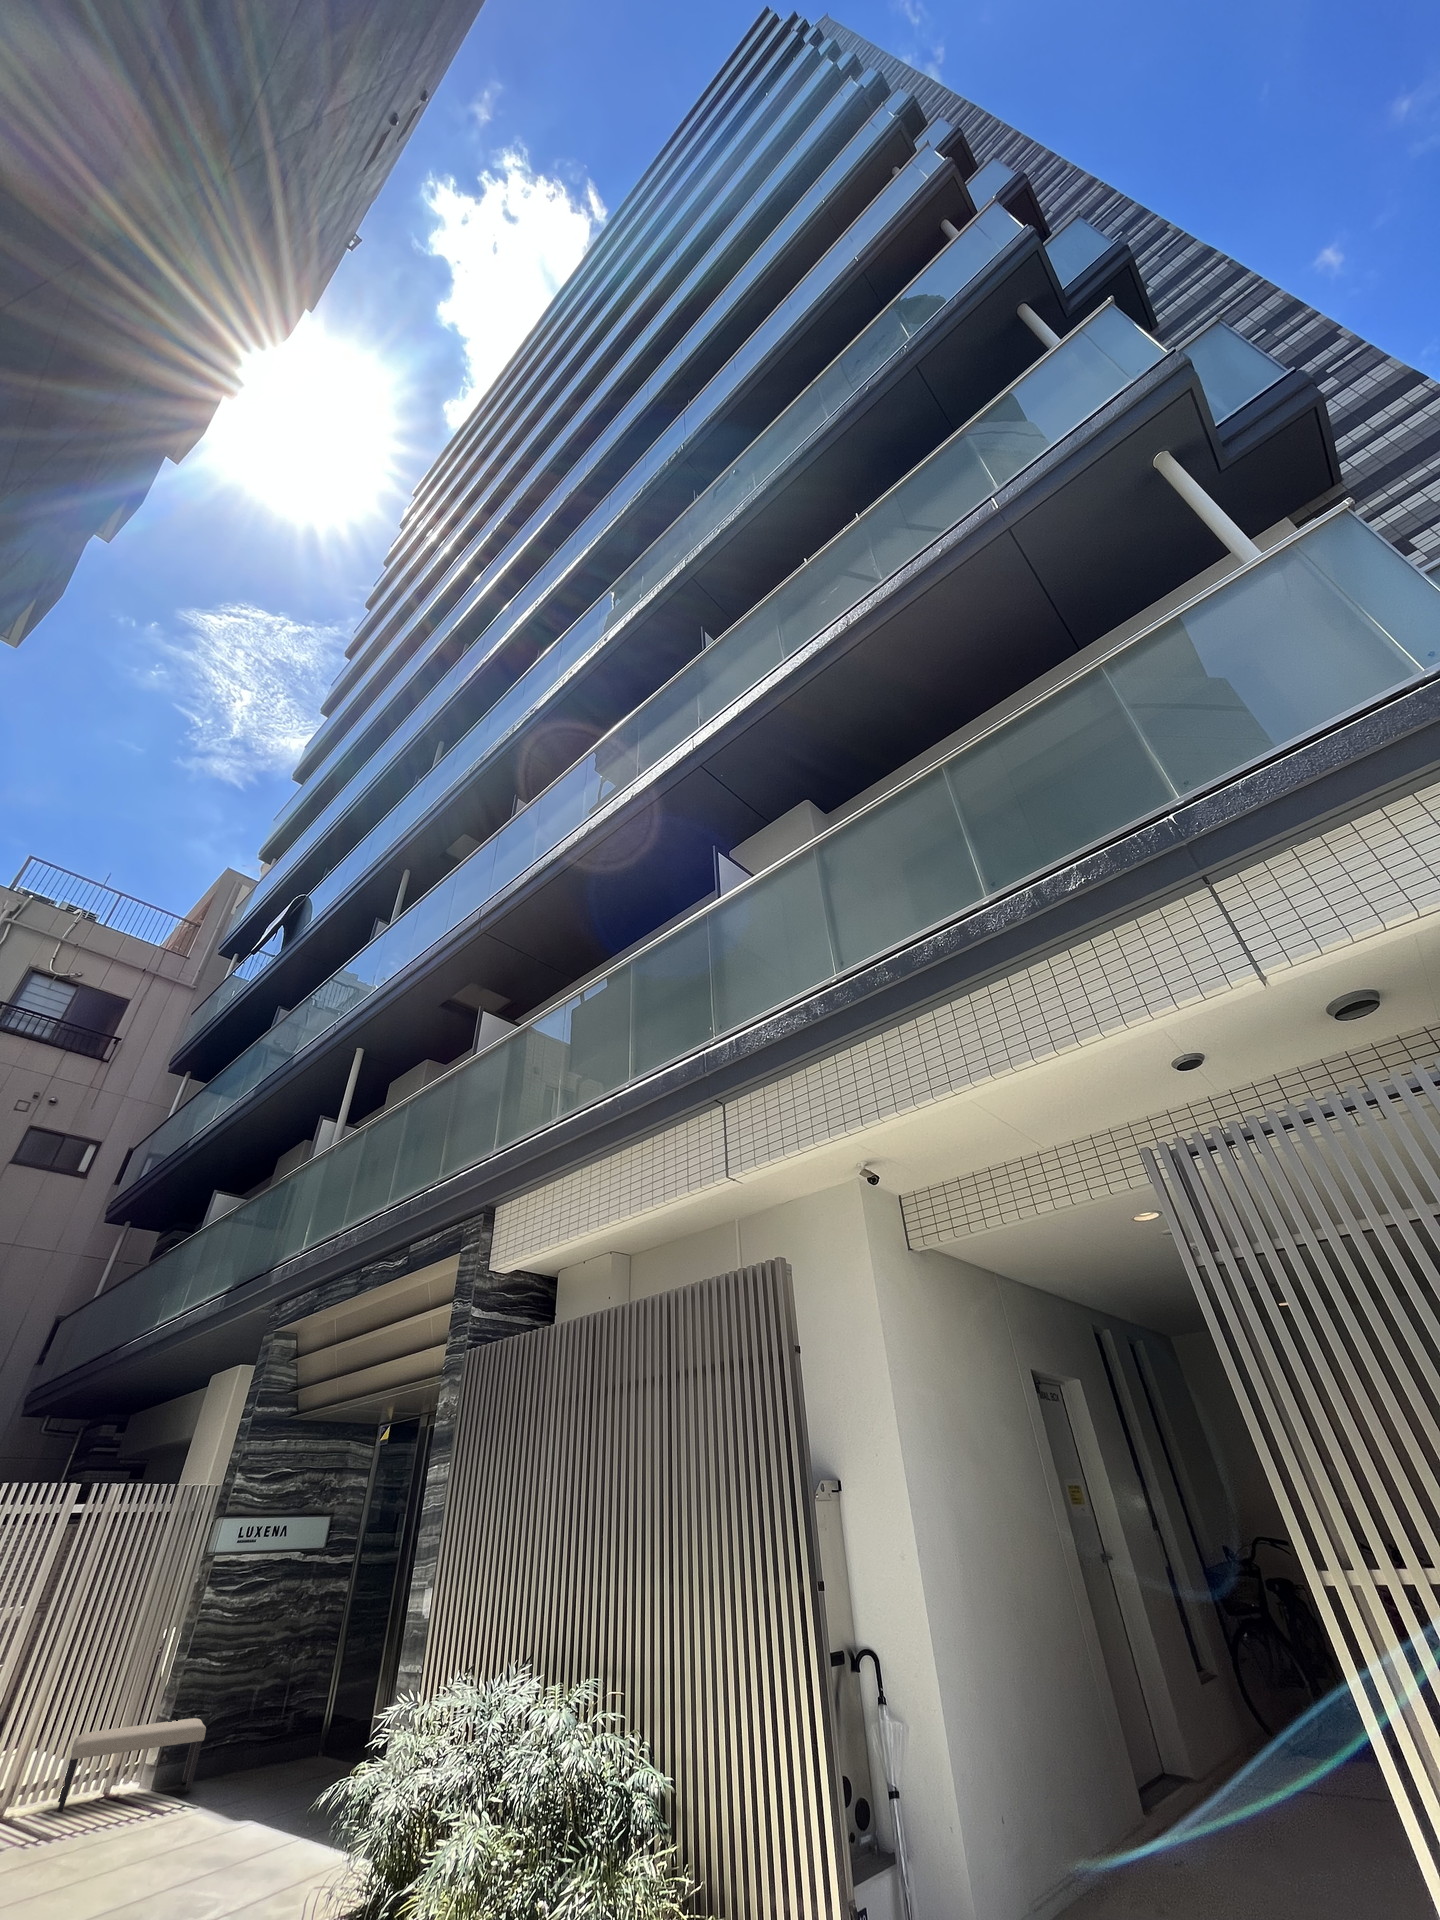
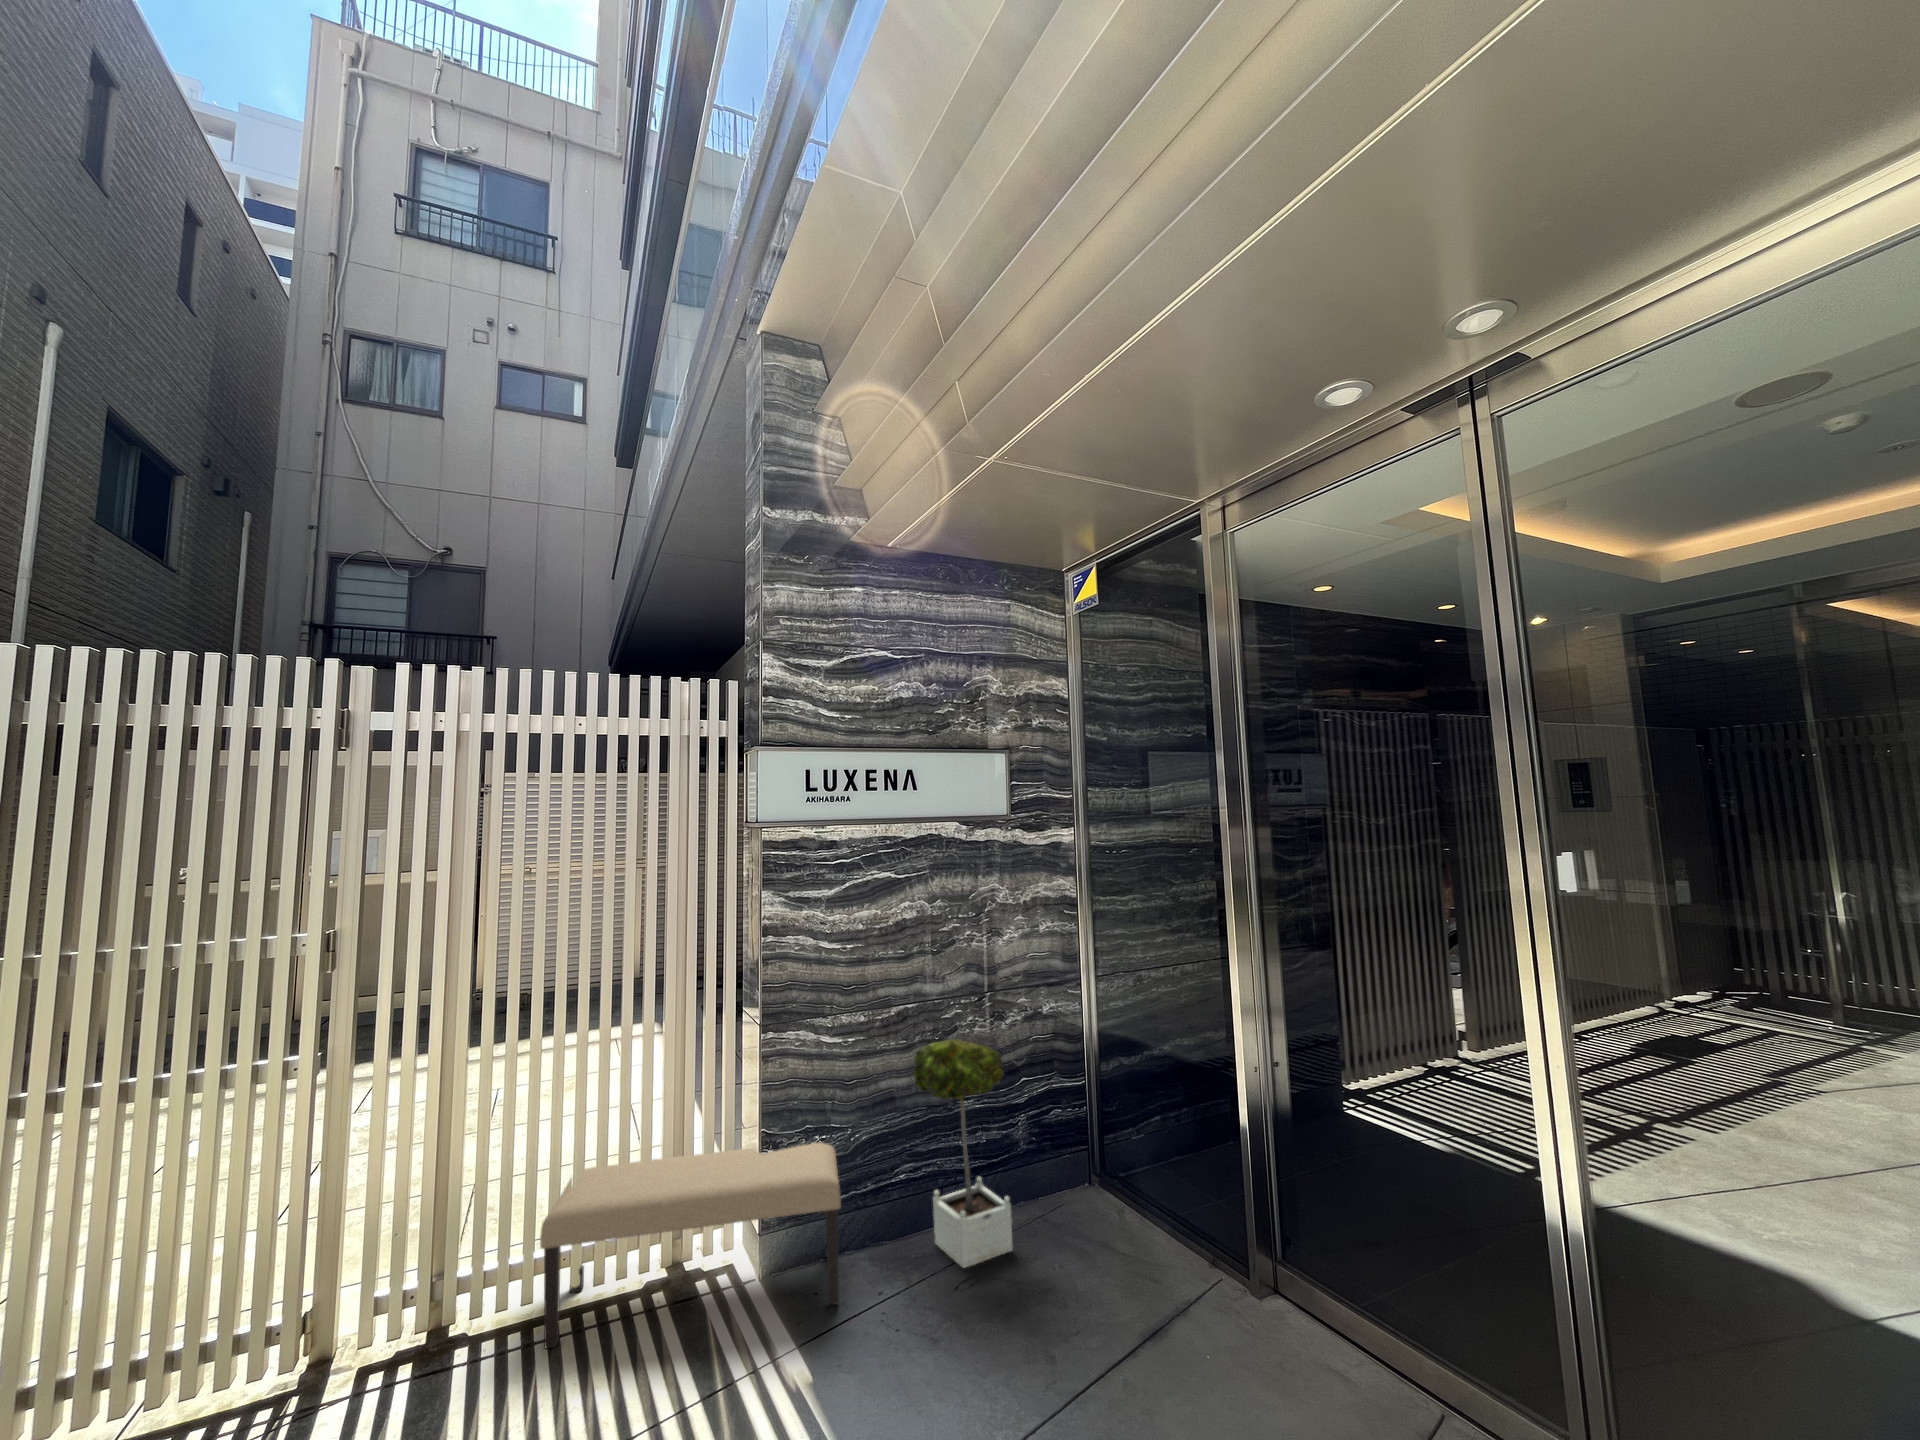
potted tree: none [235,1661,290,1779] -> present [914,1039,1013,1268]

